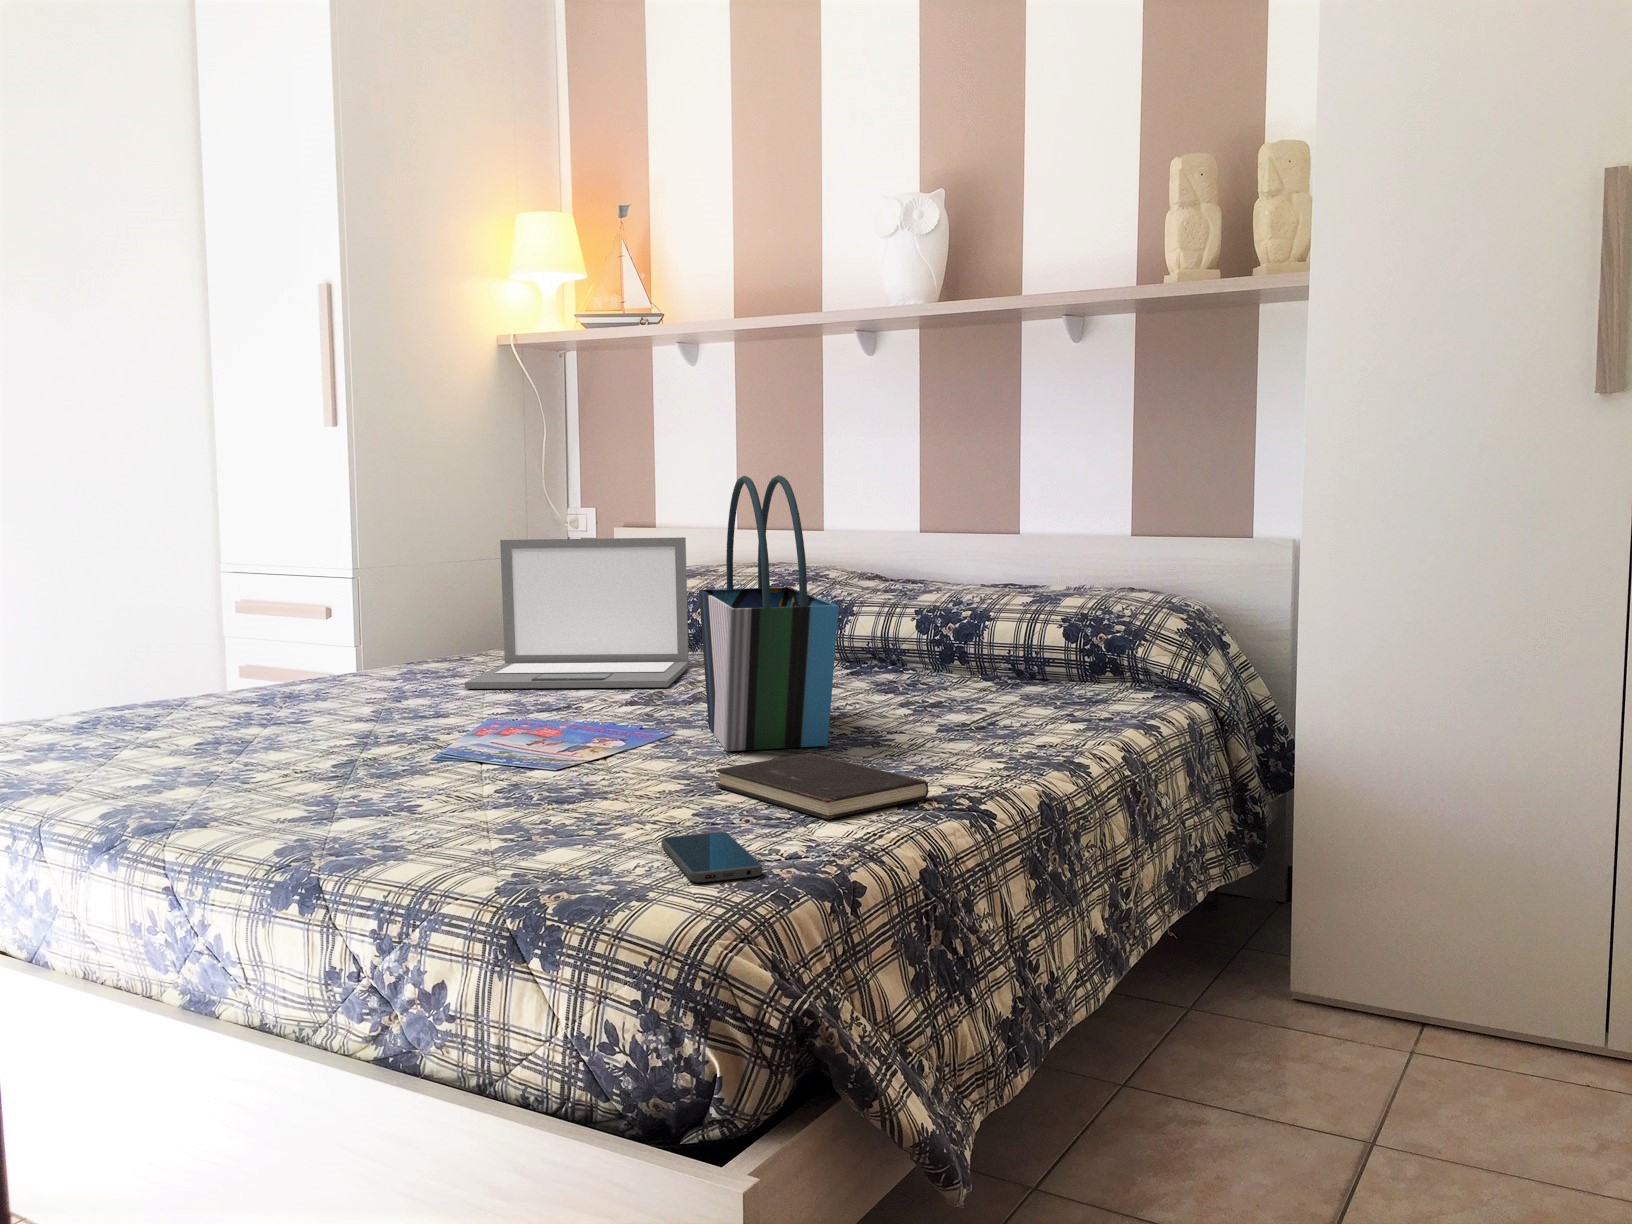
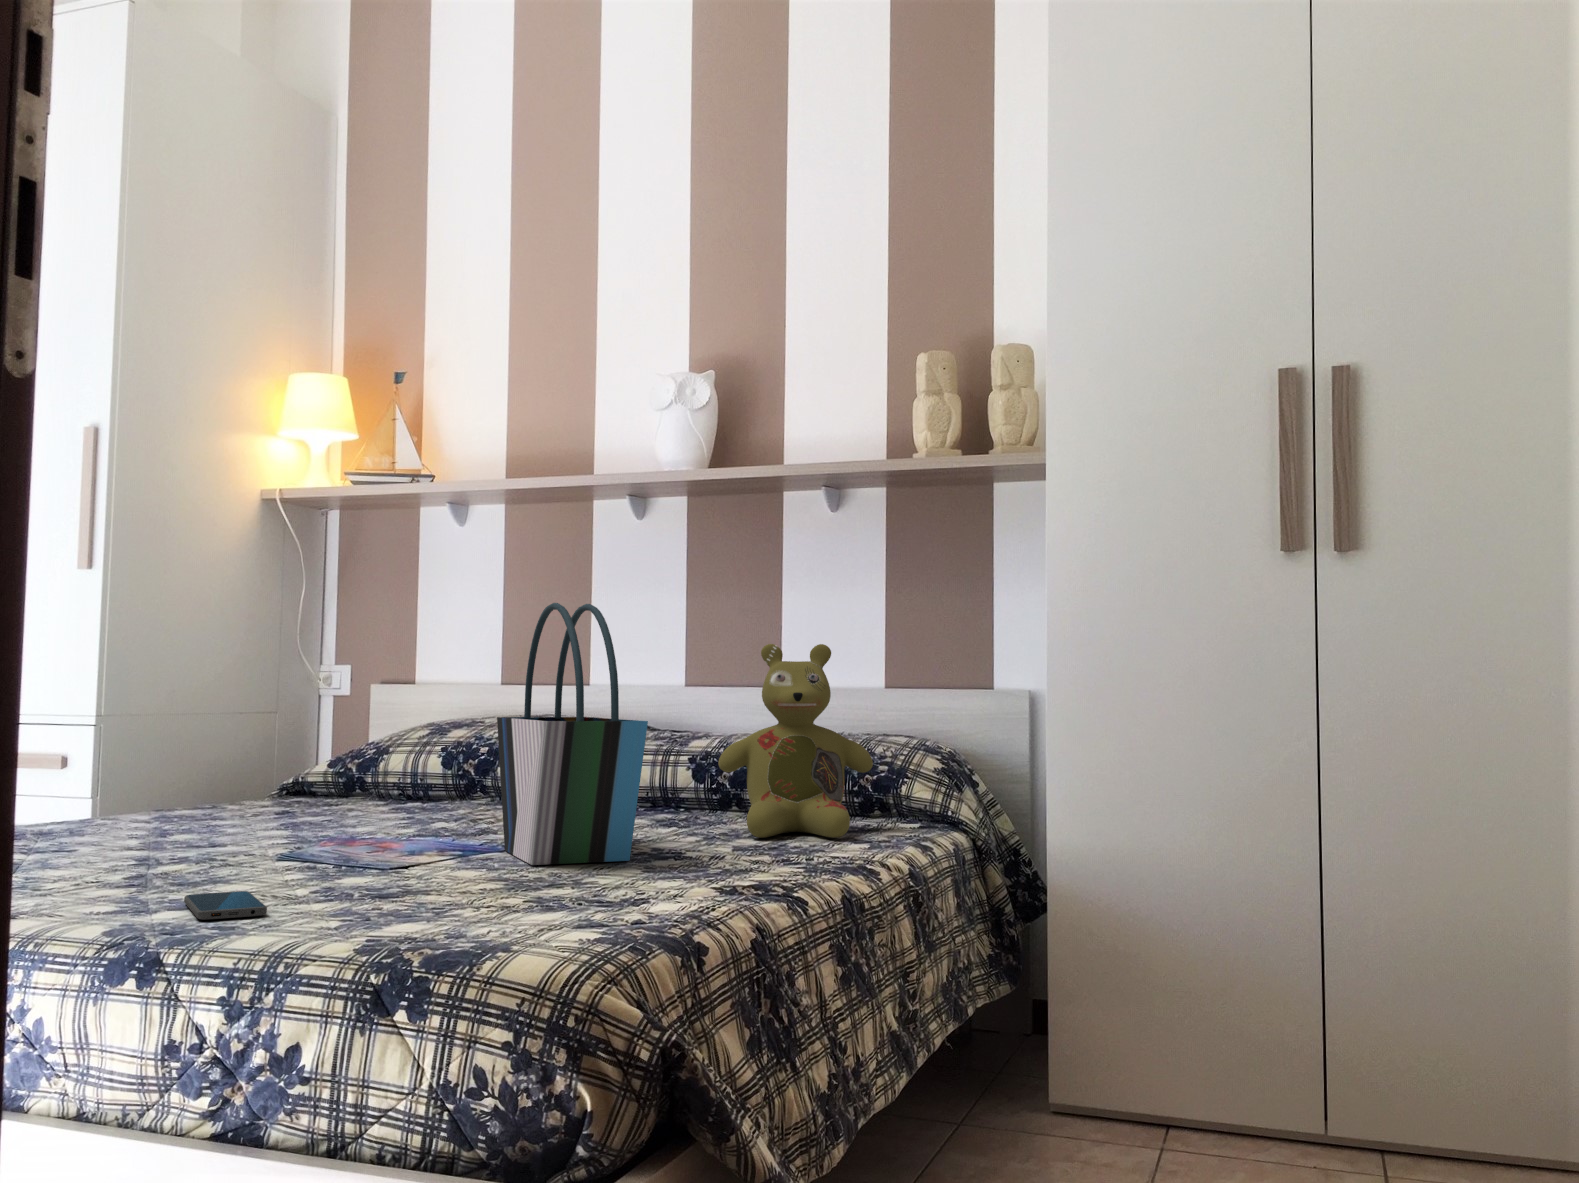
stuffed bear: none [936,501,1102,712] -> present [718,644,873,838]
laptop: present [465,537,689,689] -> none [232,681,464,827]
hardcover book: present [716,753,928,819] -> none [534,859,743,905]
smartphone: present [661,832,762,882] -> present [184,891,267,920]

